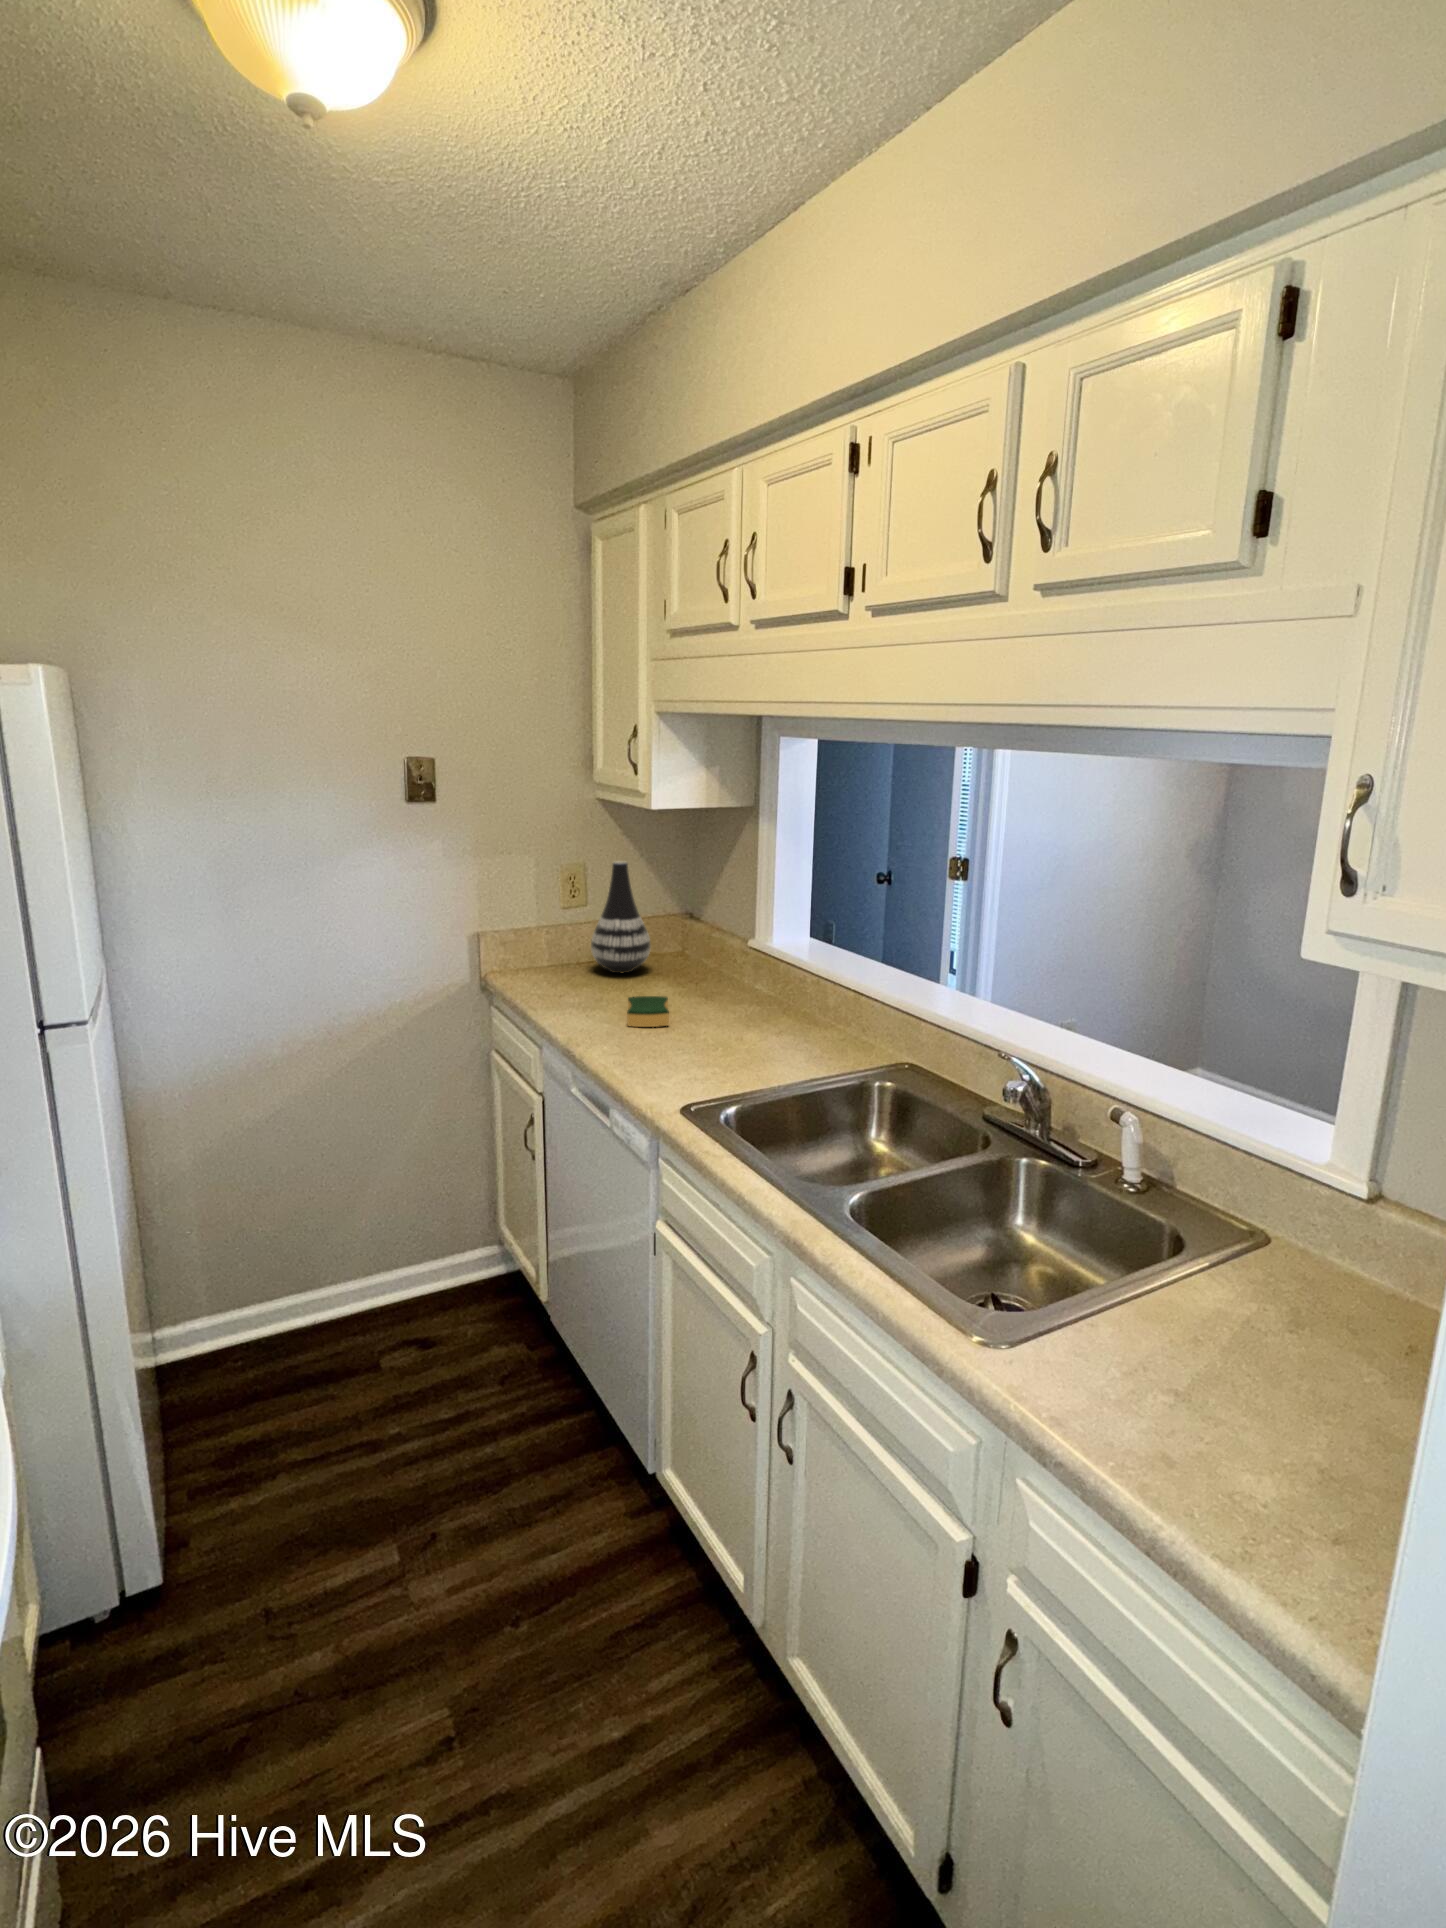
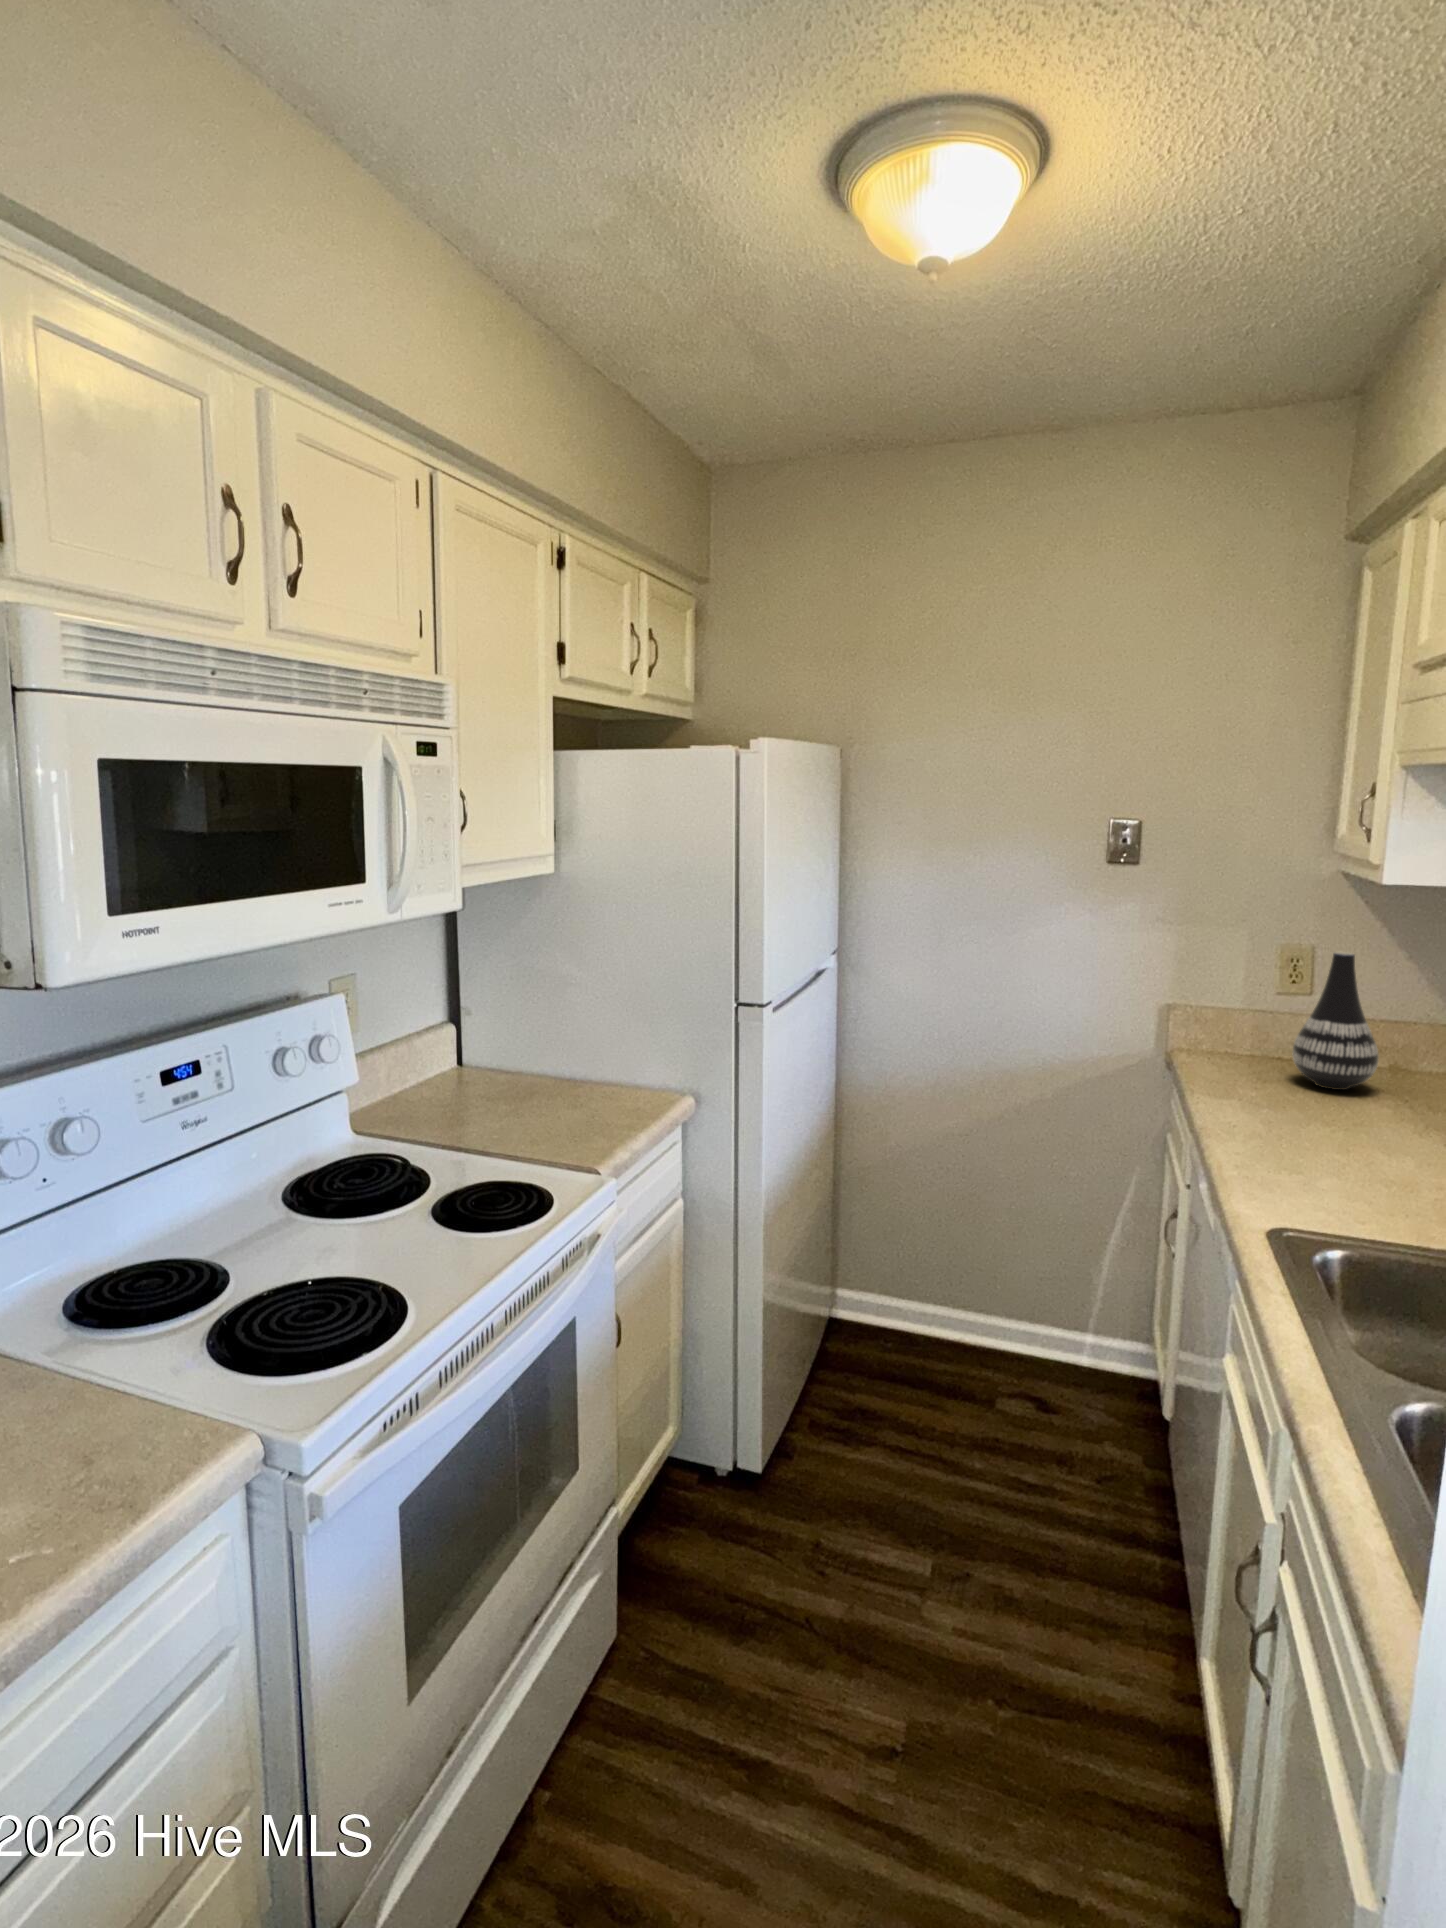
sponge: present [627,996,669,1027] -> none [1280,1109,1354,1152]

